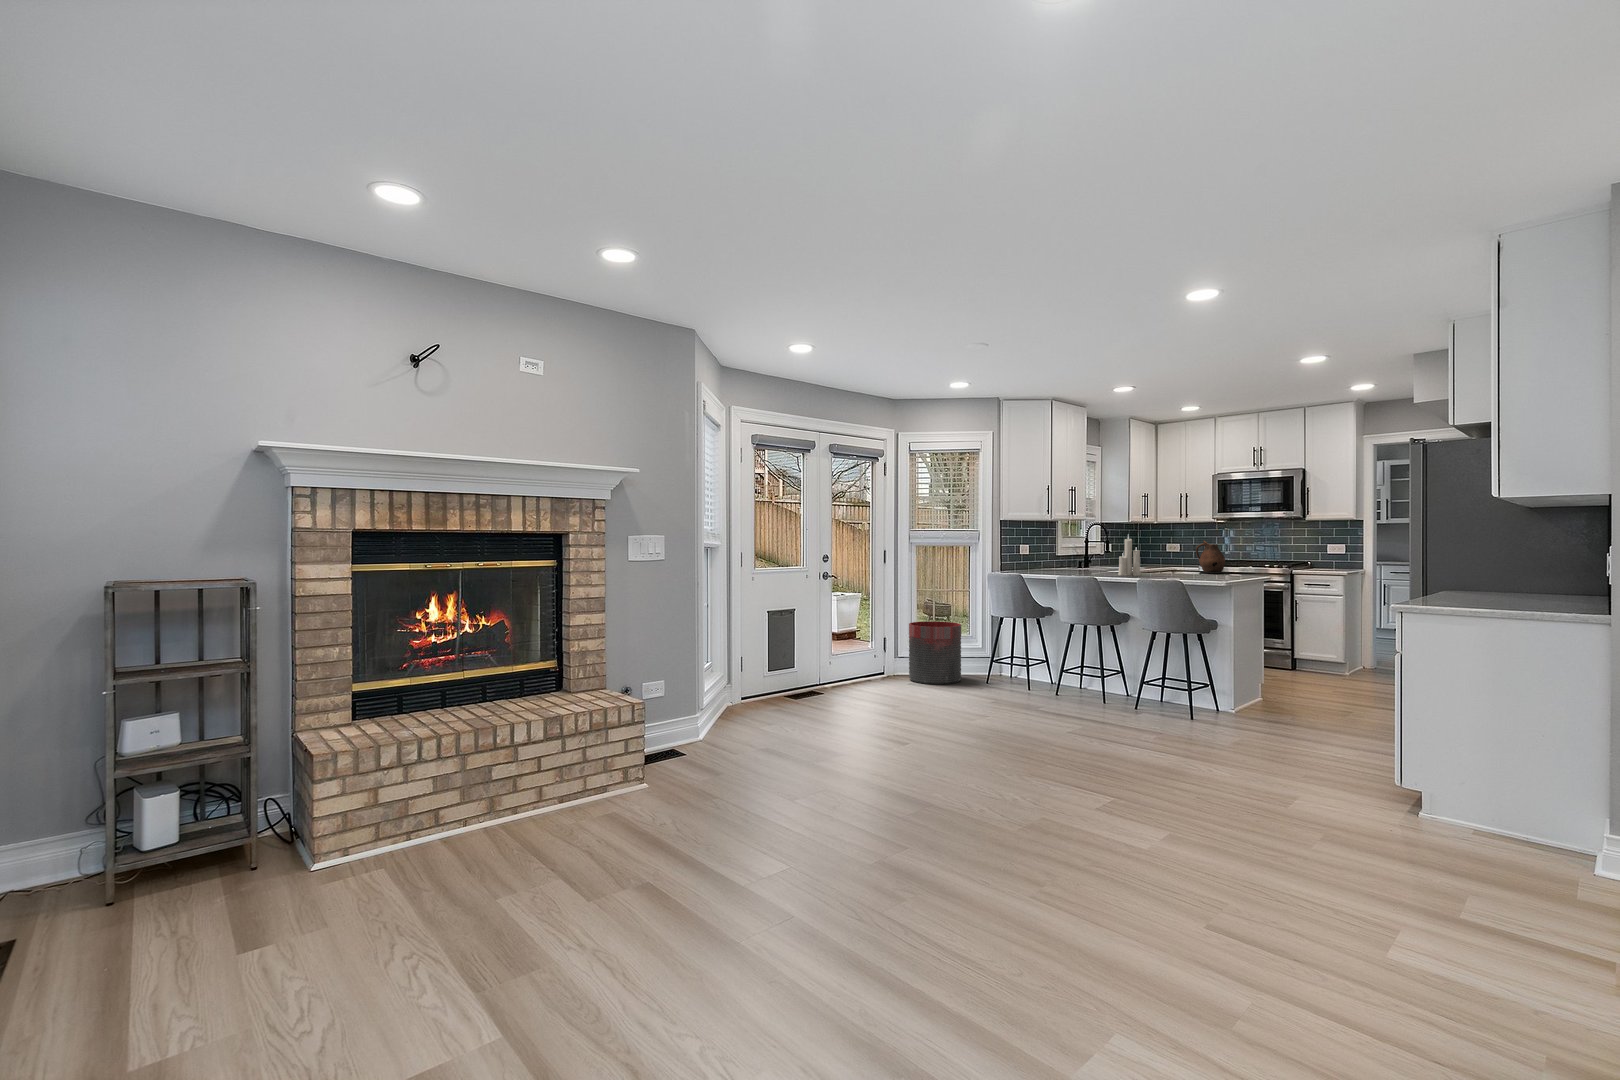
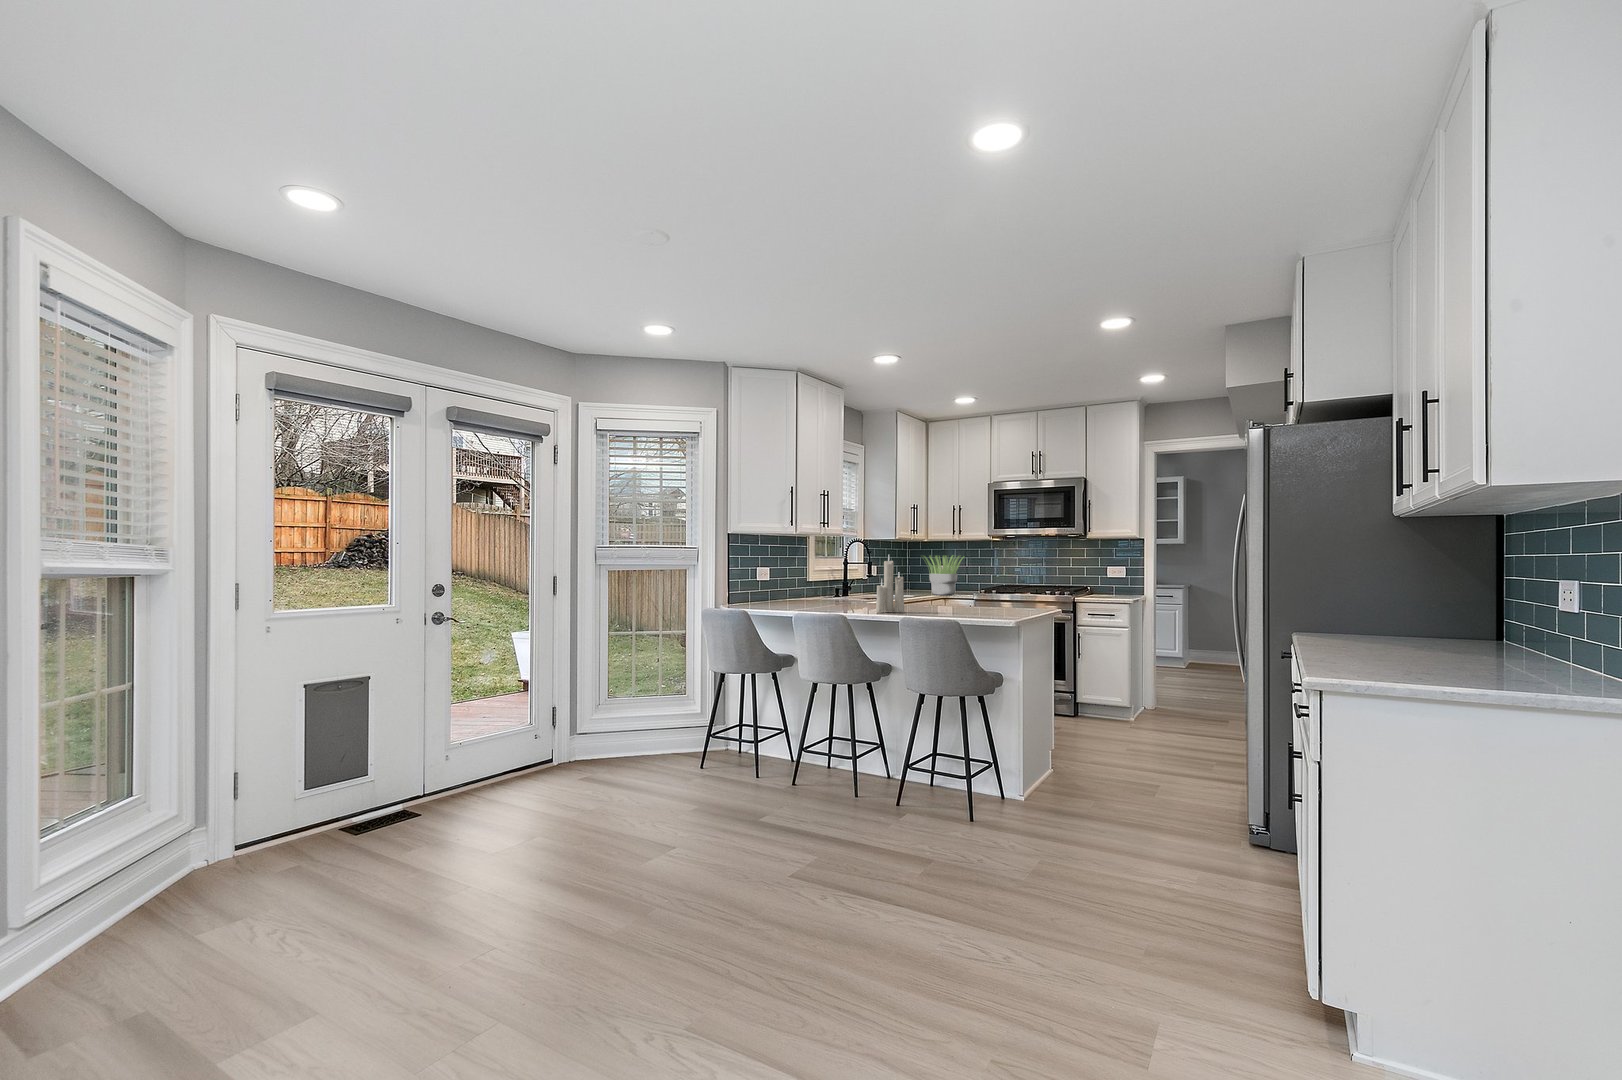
potted plant: none [1152,535,1193,567] -> present [925,556,963,595]
ceramic pitcher: present [1196,541,1228,573] -> none [972,563,1015,607]
trash can: present [909,621,961,684] -> none [584,680,663,778]

